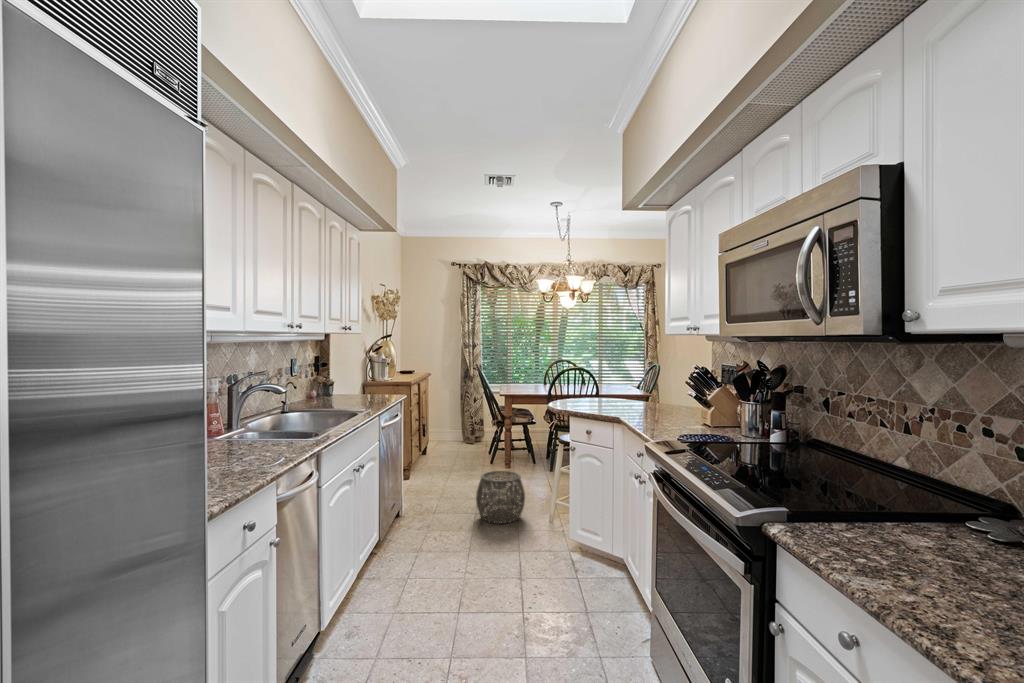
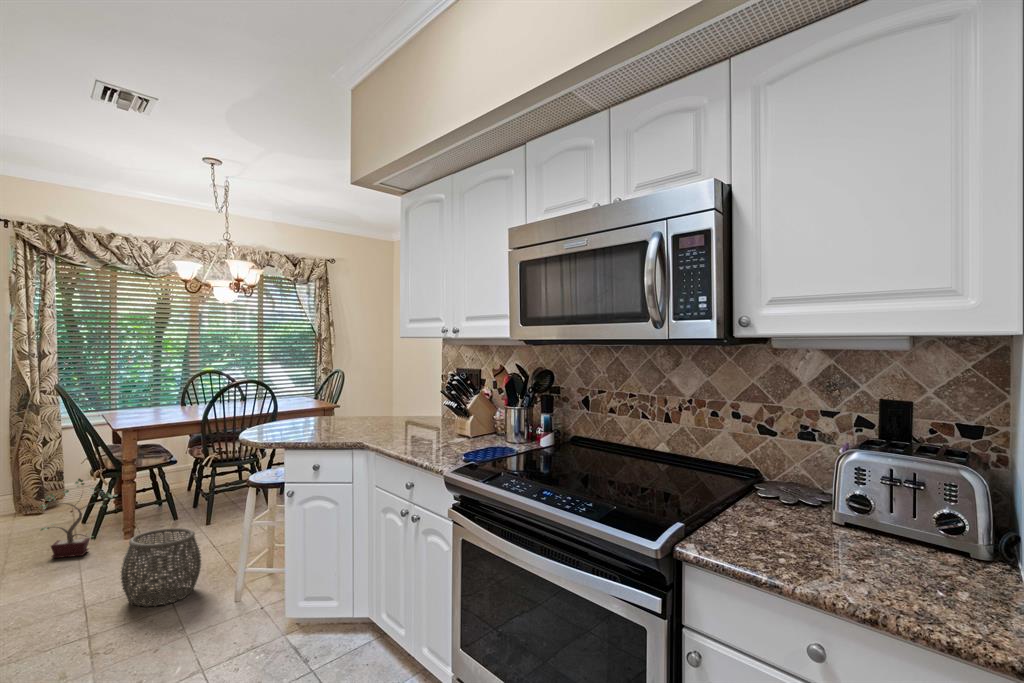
potted plant: none [447,429,489,481] -> present [39,479,117,558]

